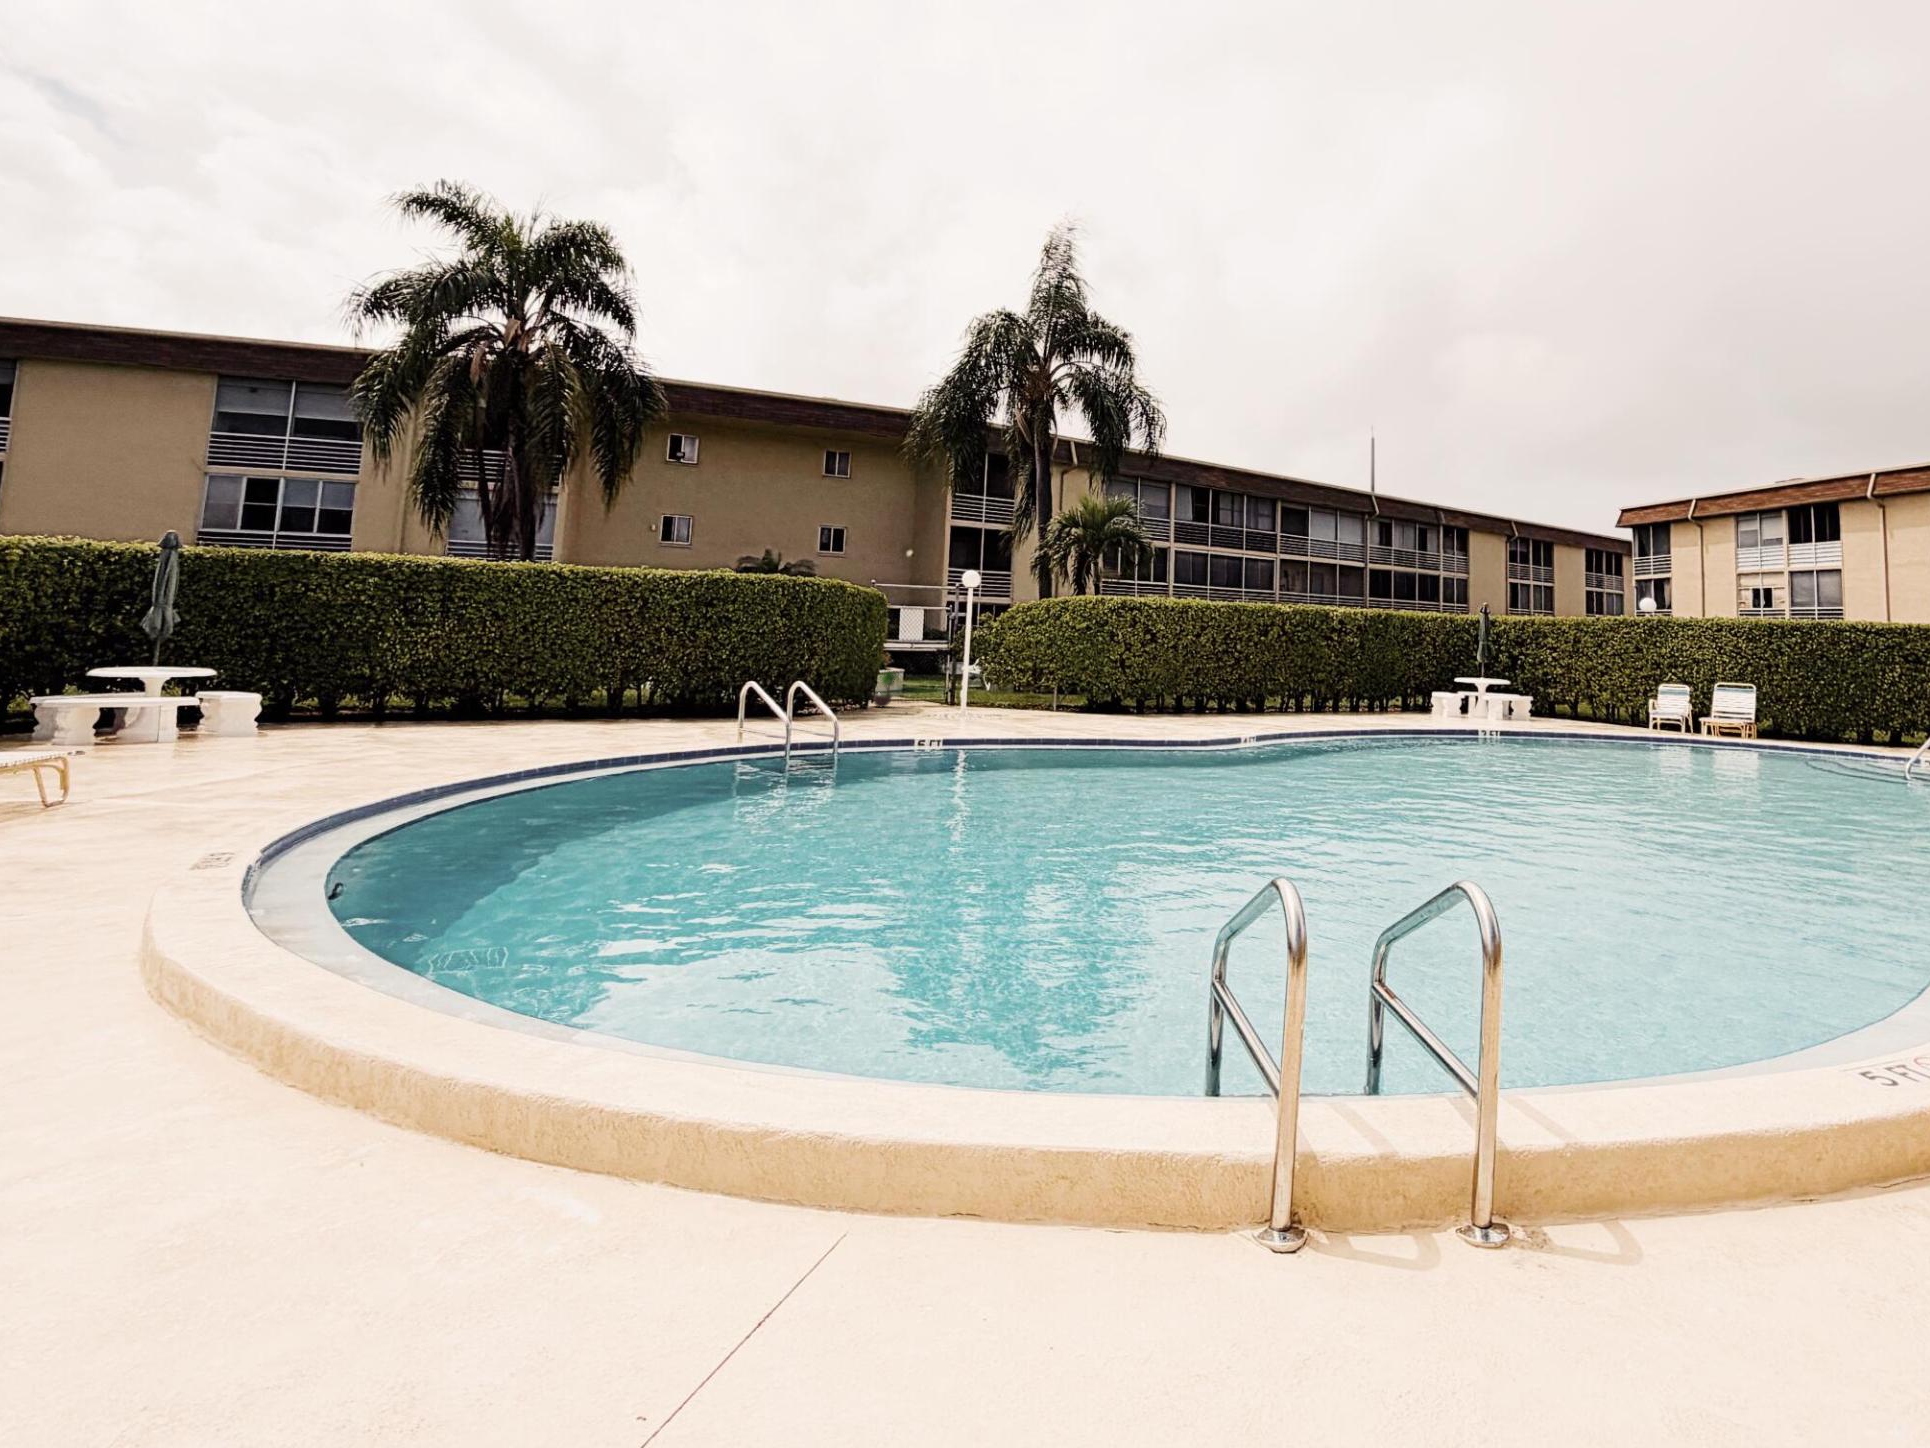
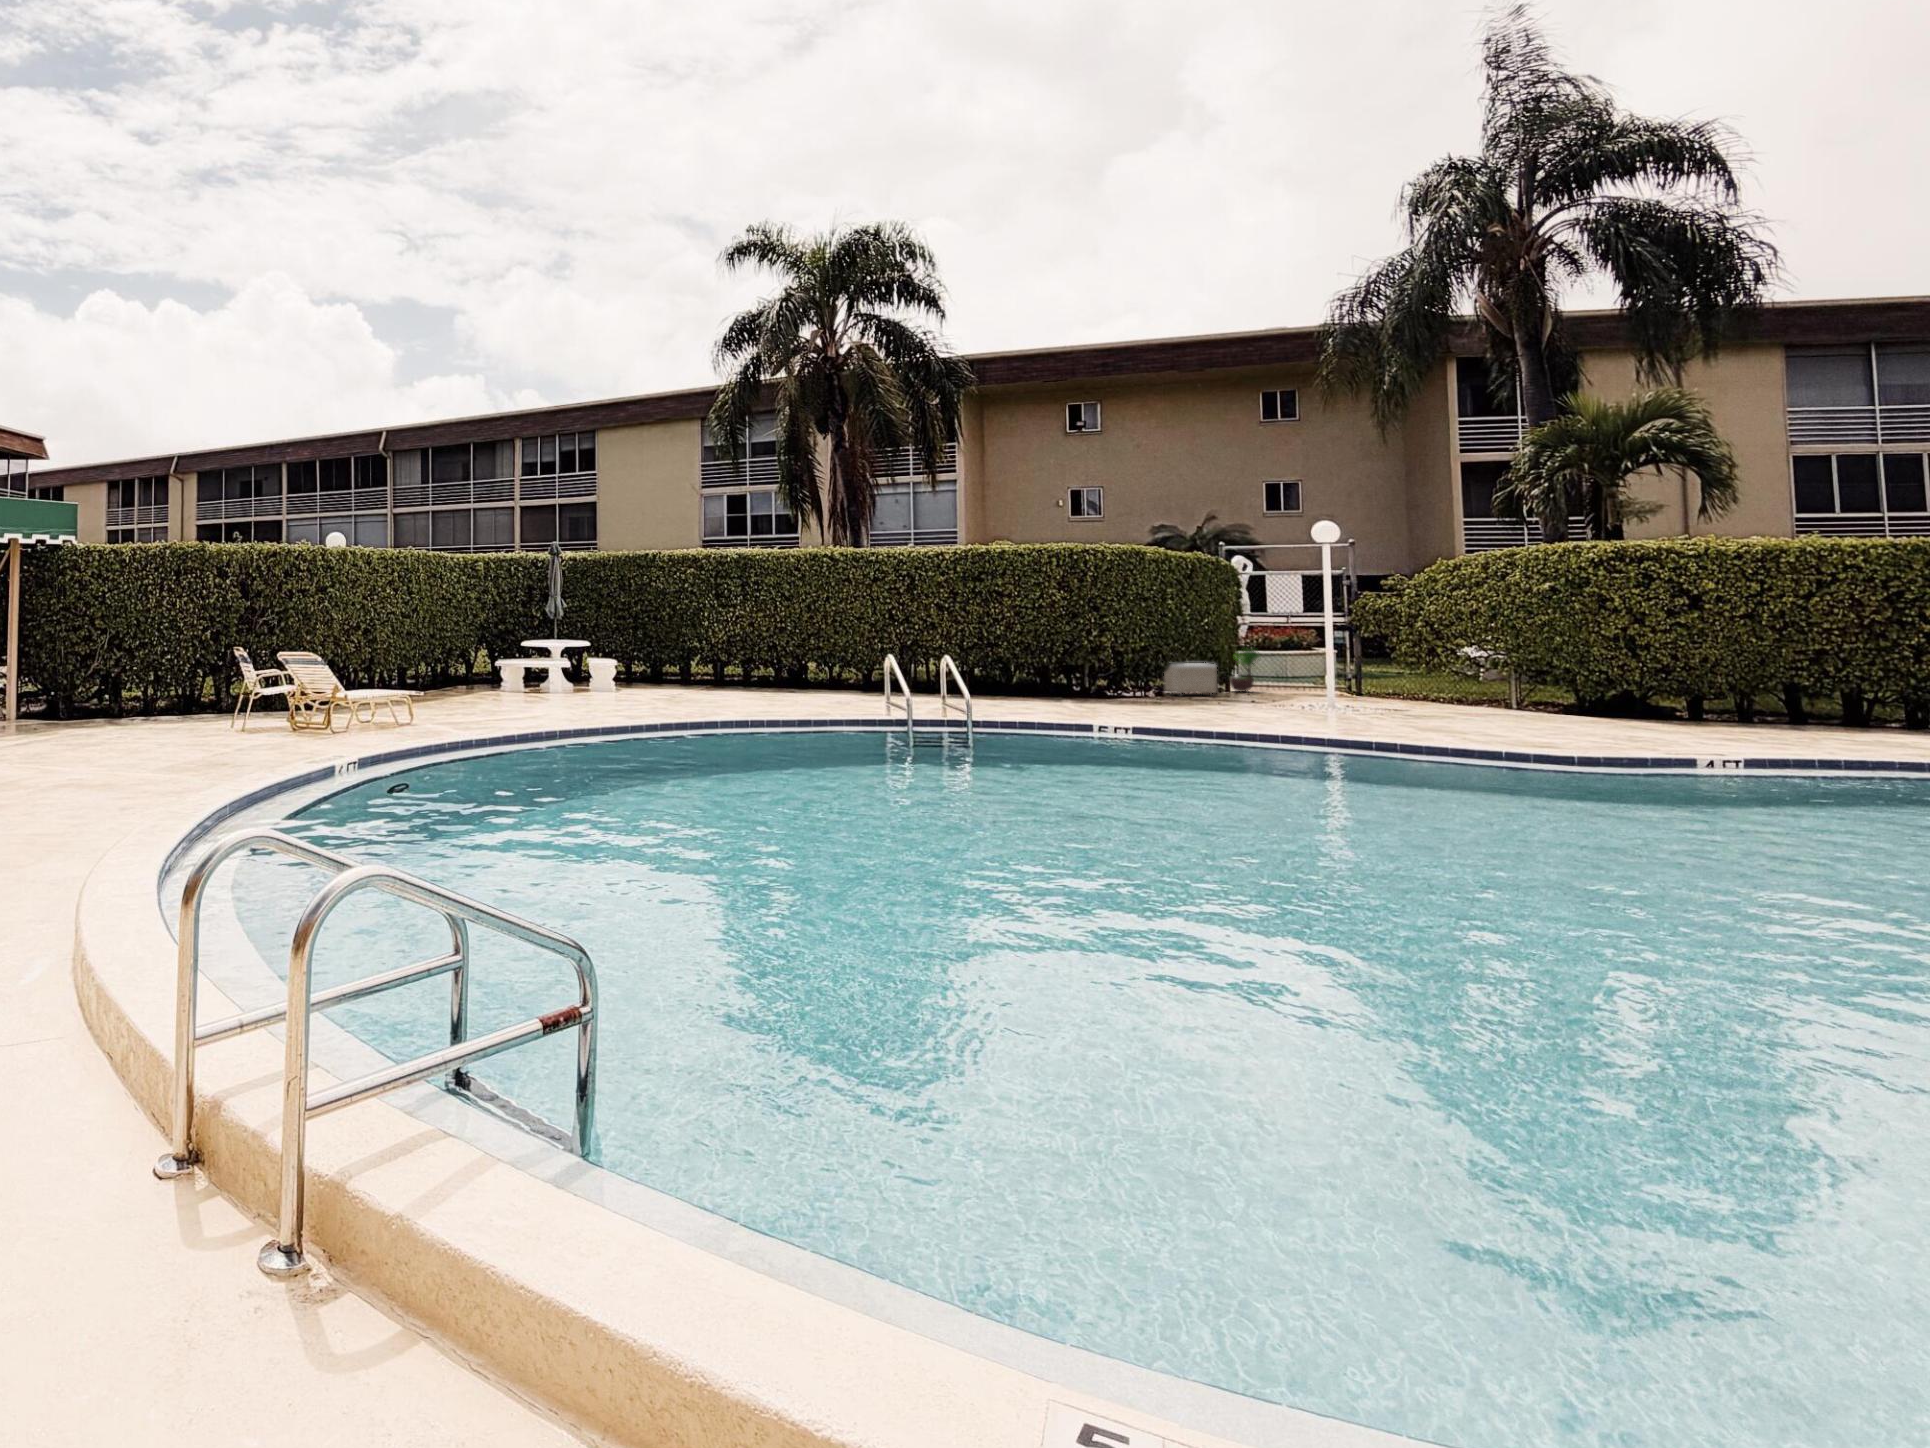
storage bench: none [838,684,877,712] -> present [1164,663,1217,694]

